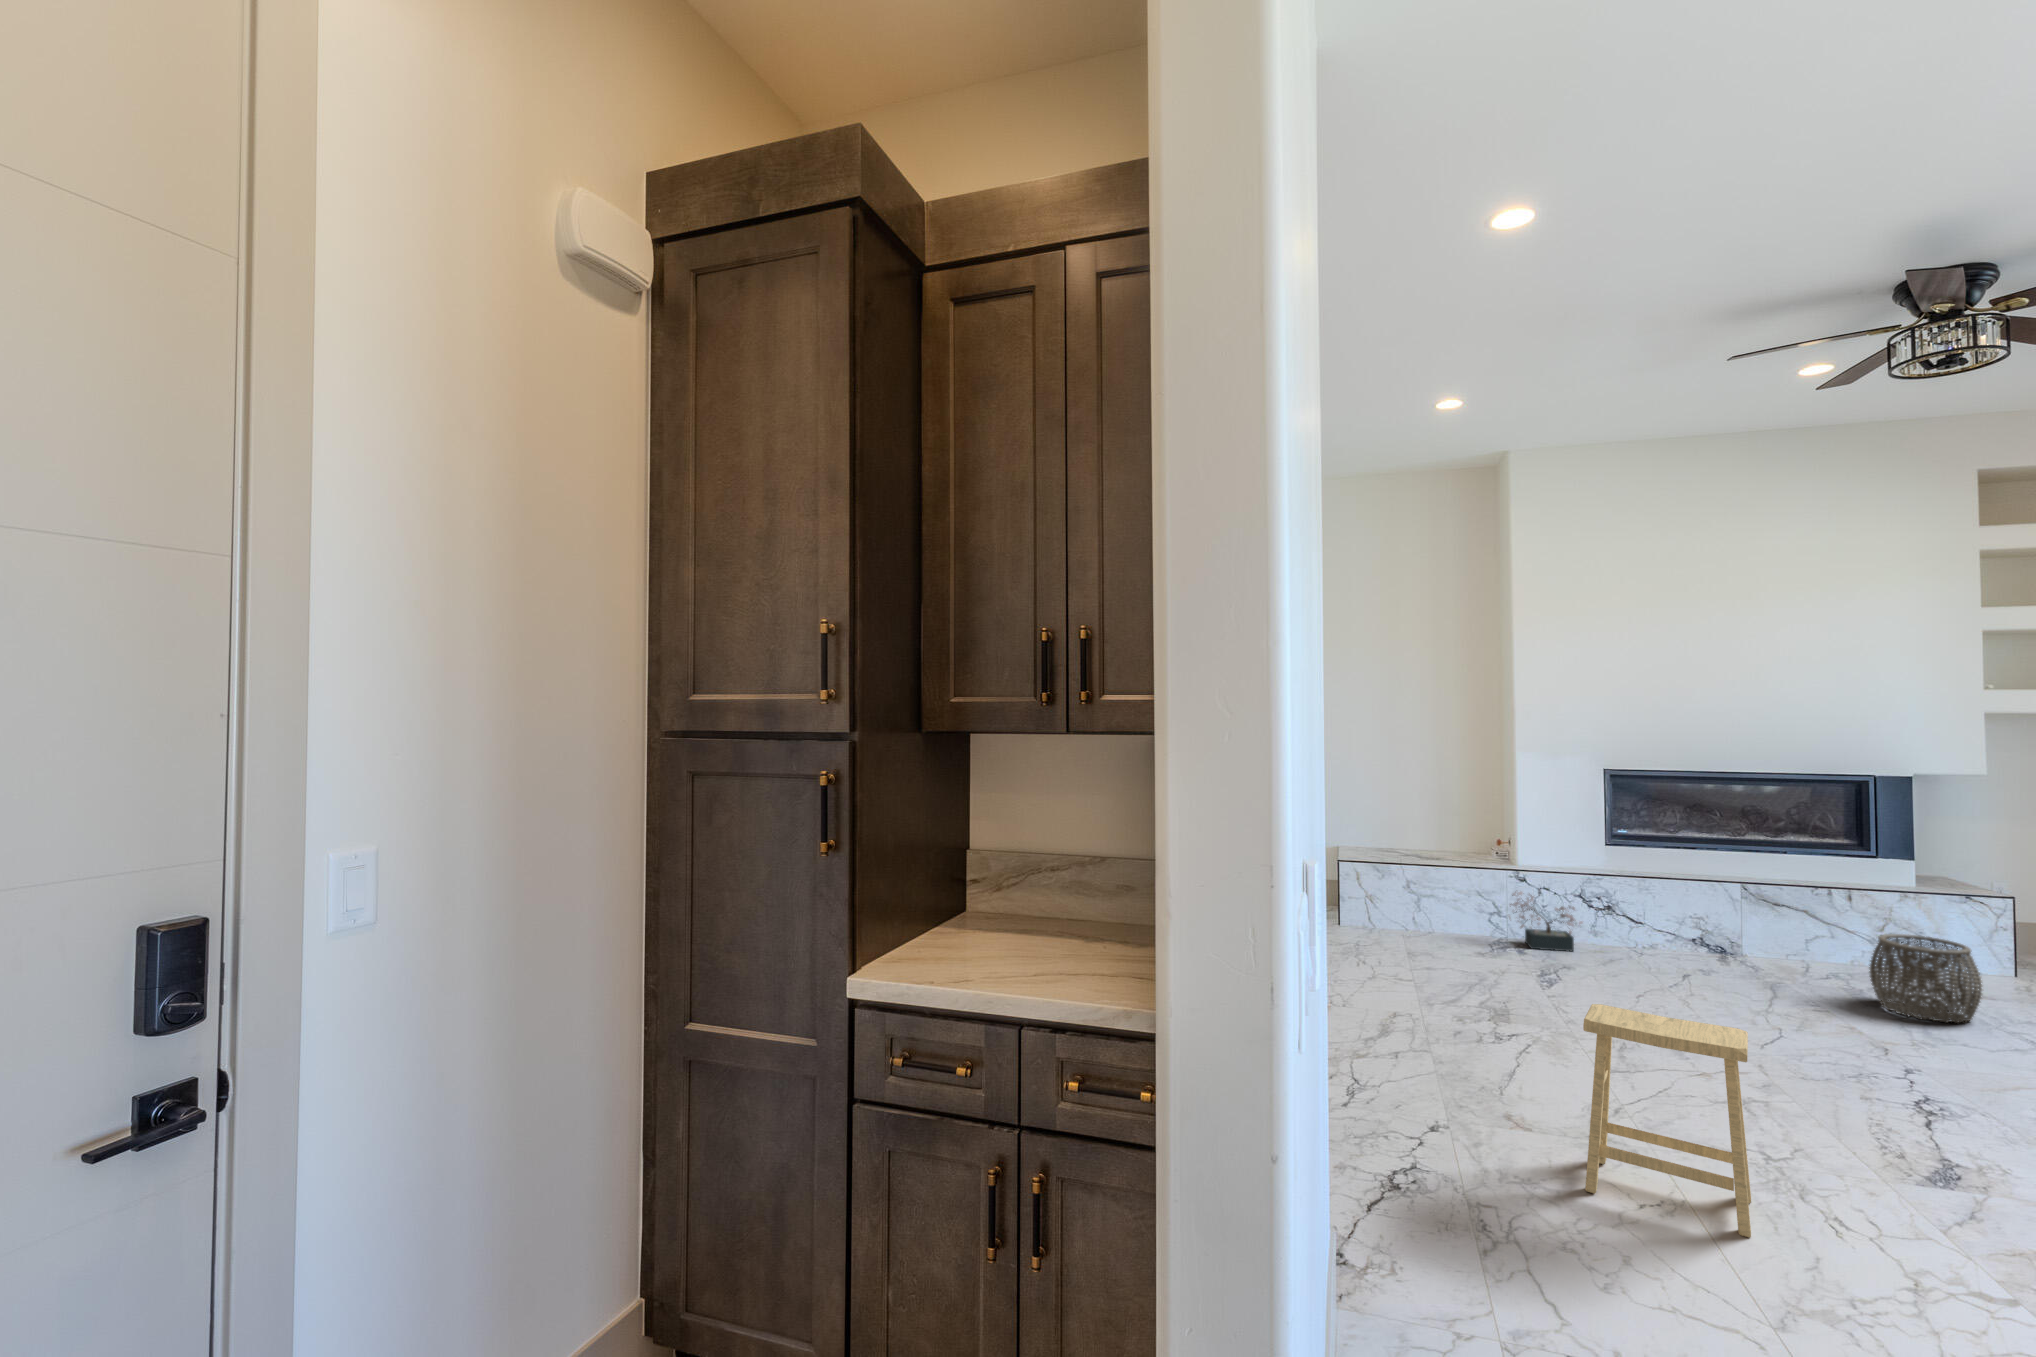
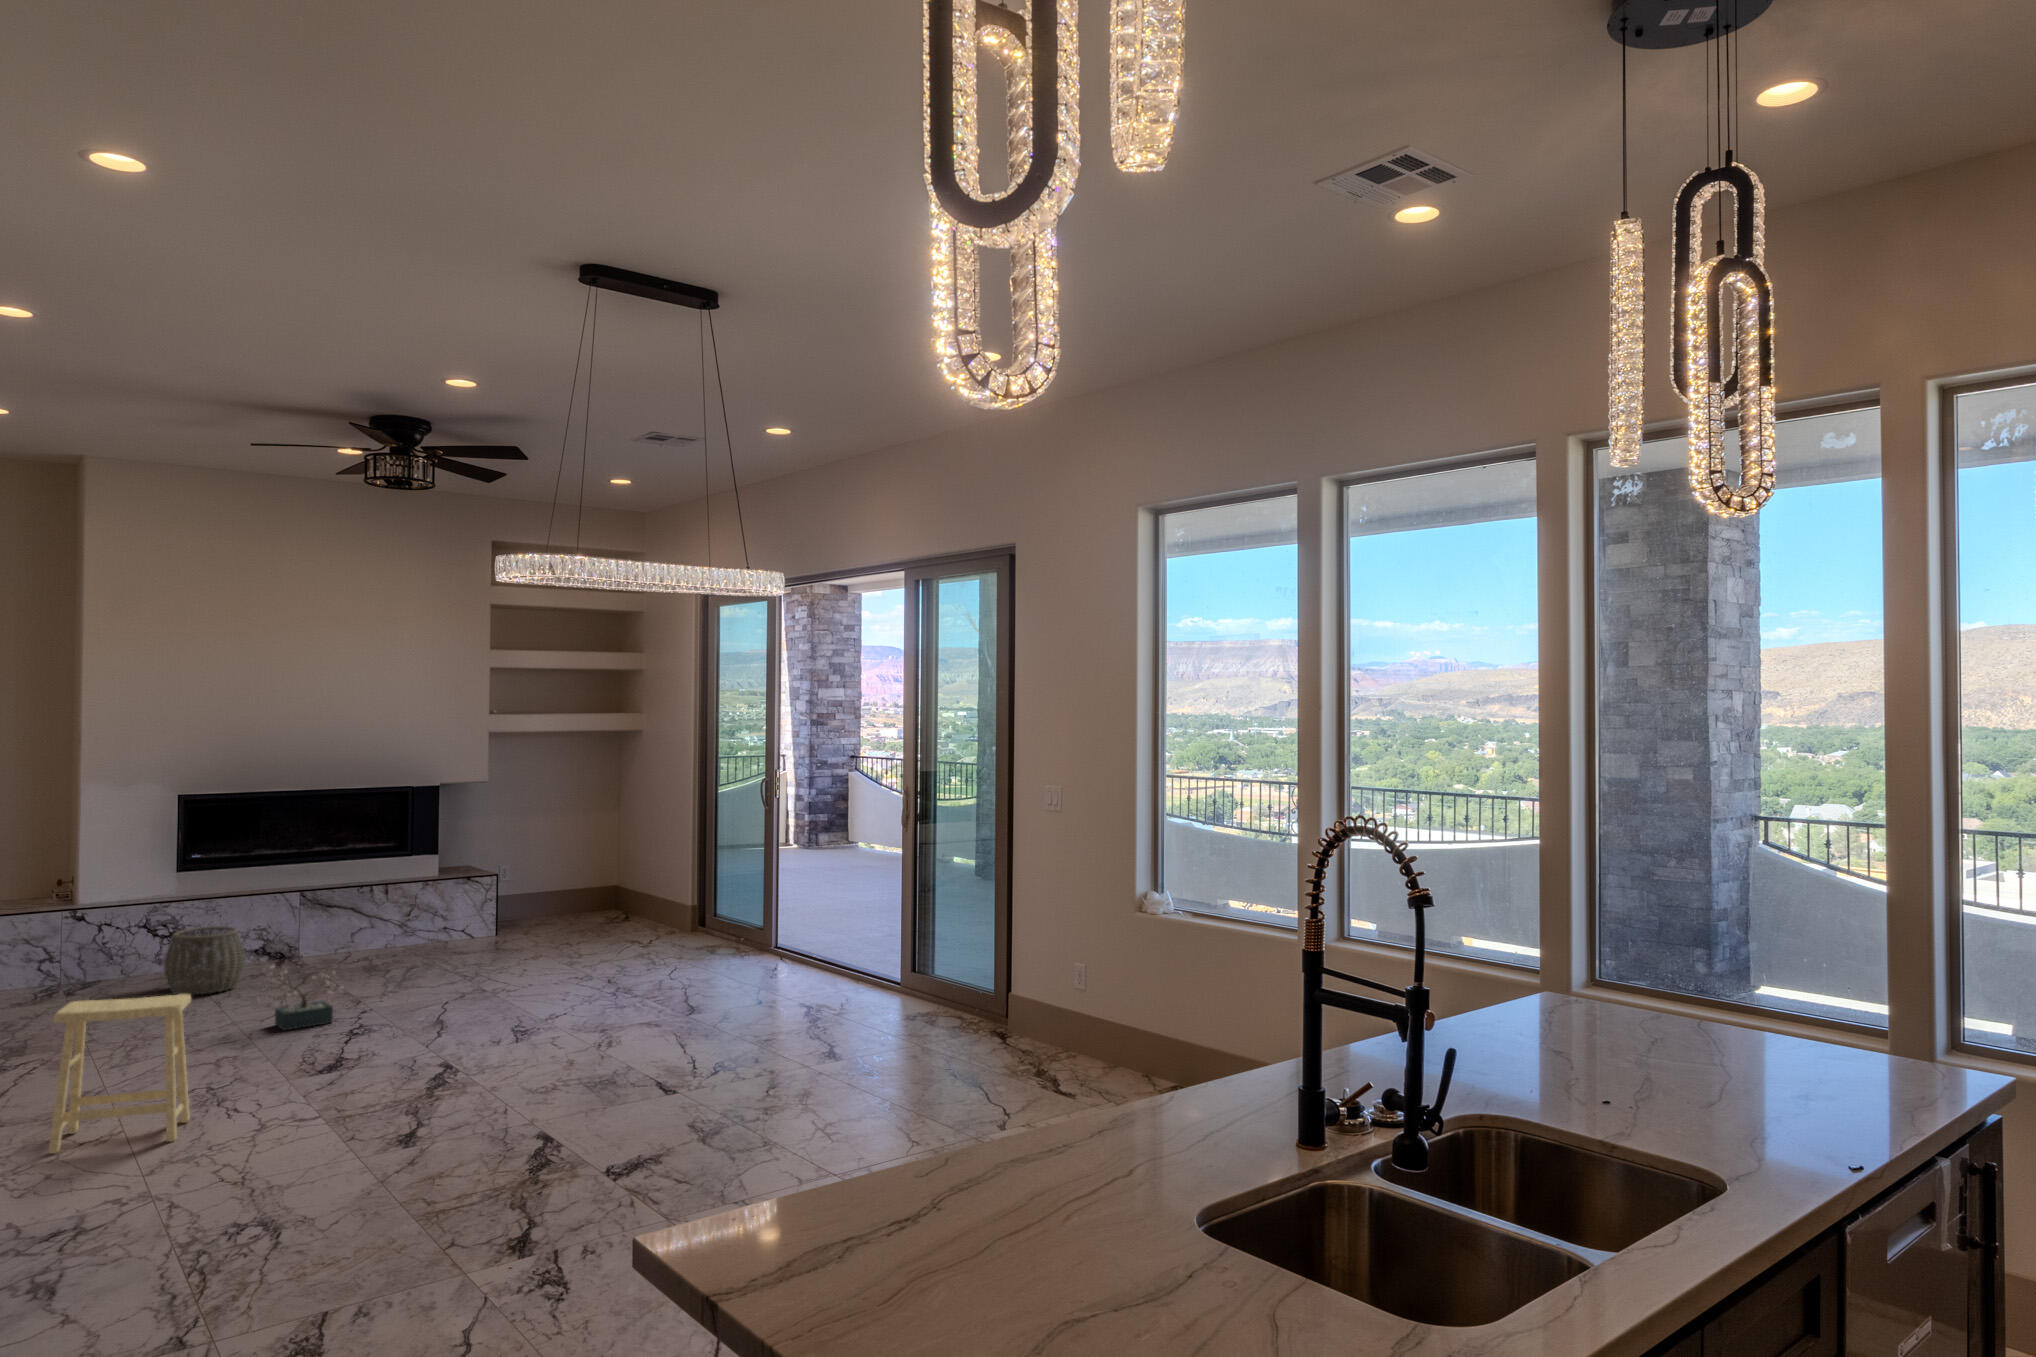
decorative plant: present [1509,892,1583,952] -> present [256,965,343,1030]
woven basket: present [1869,934,1982,1023] -> present [164,926,244,995]

